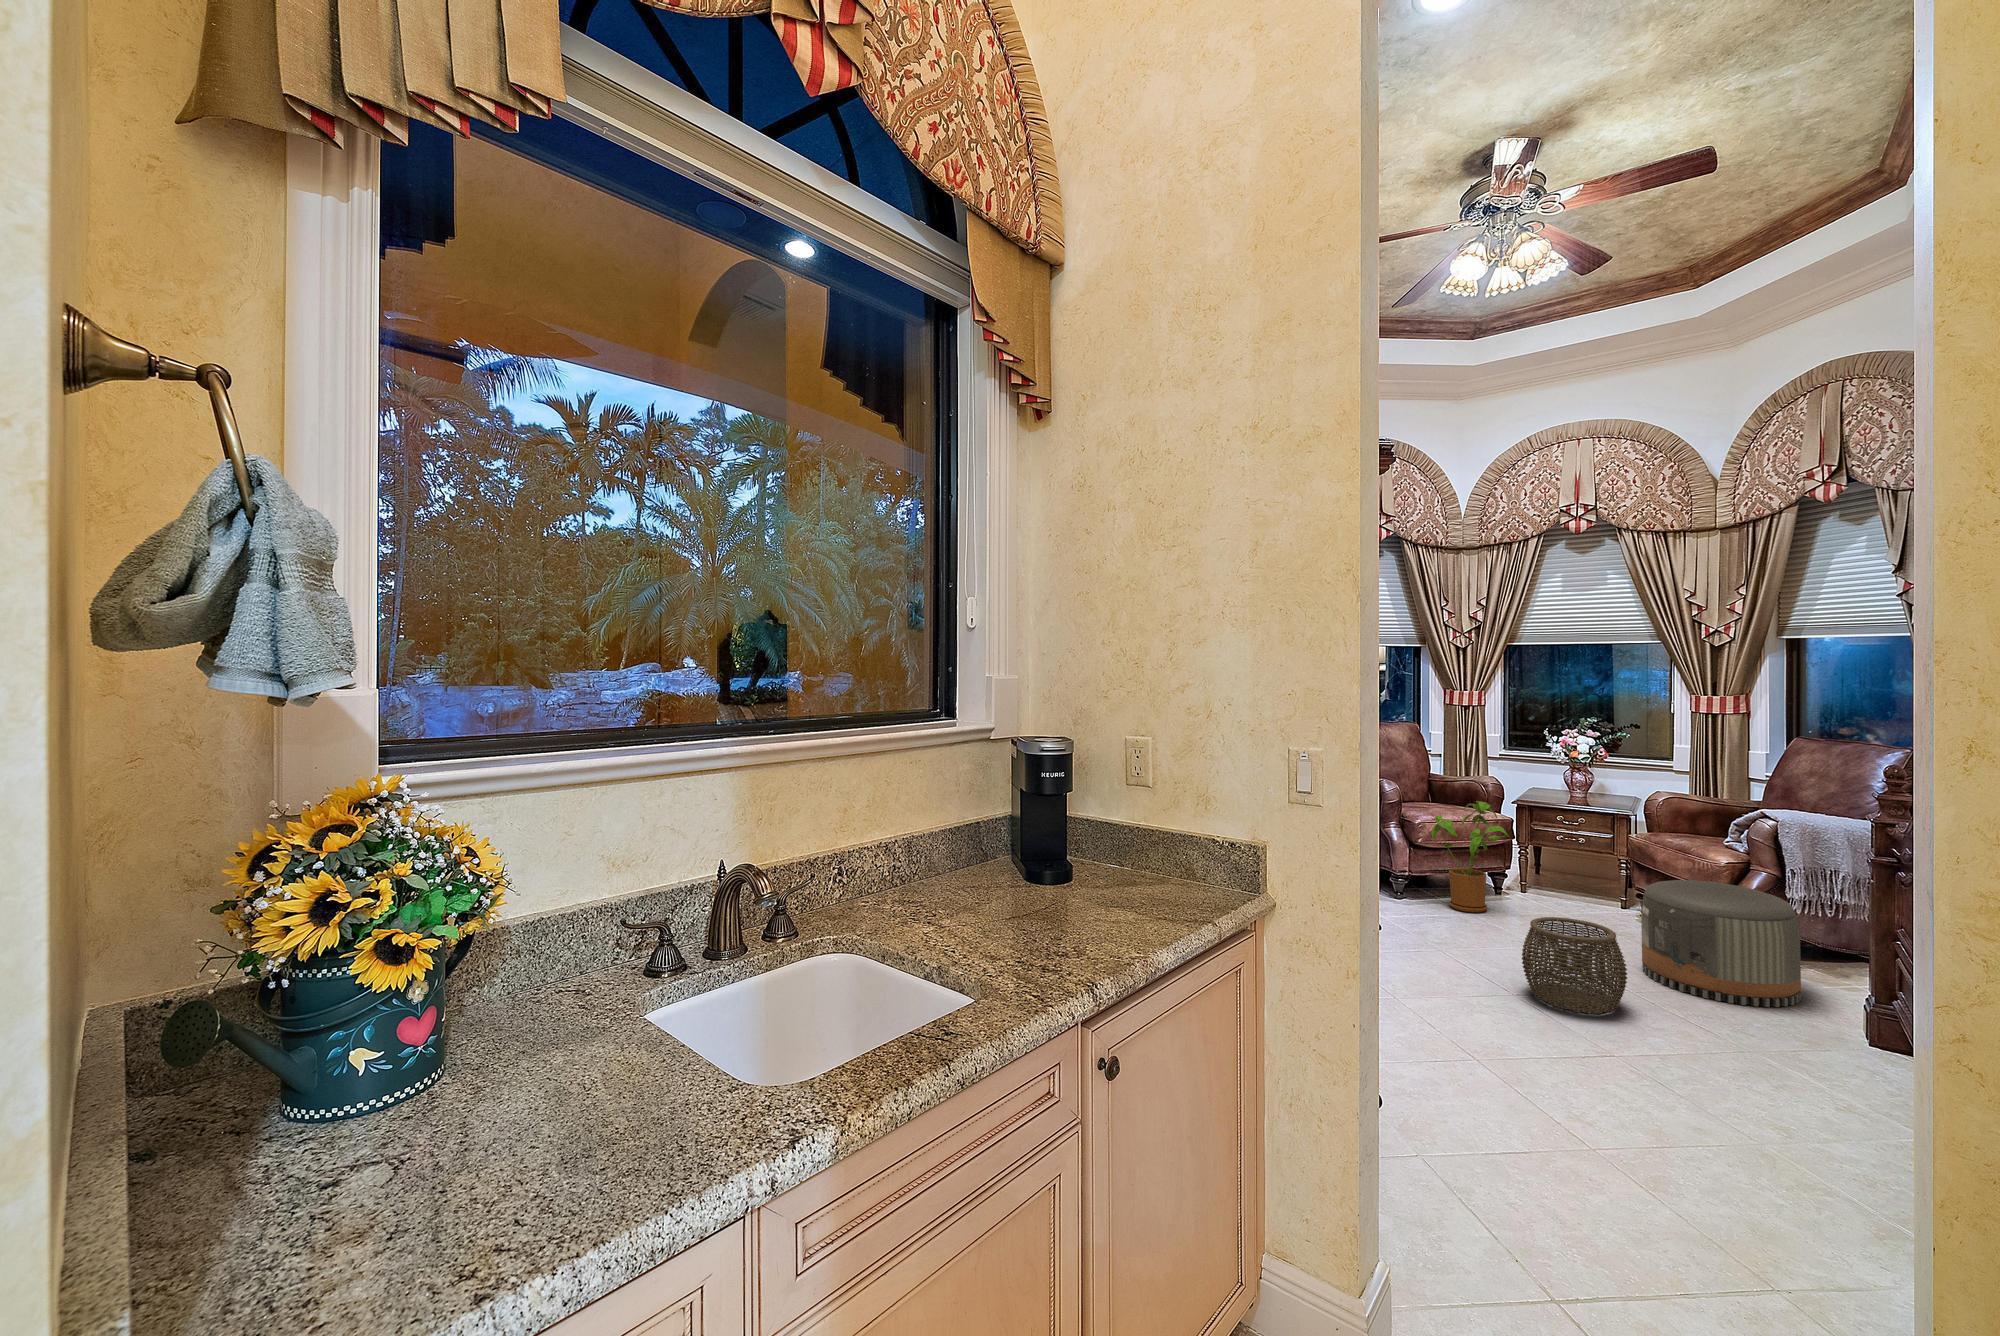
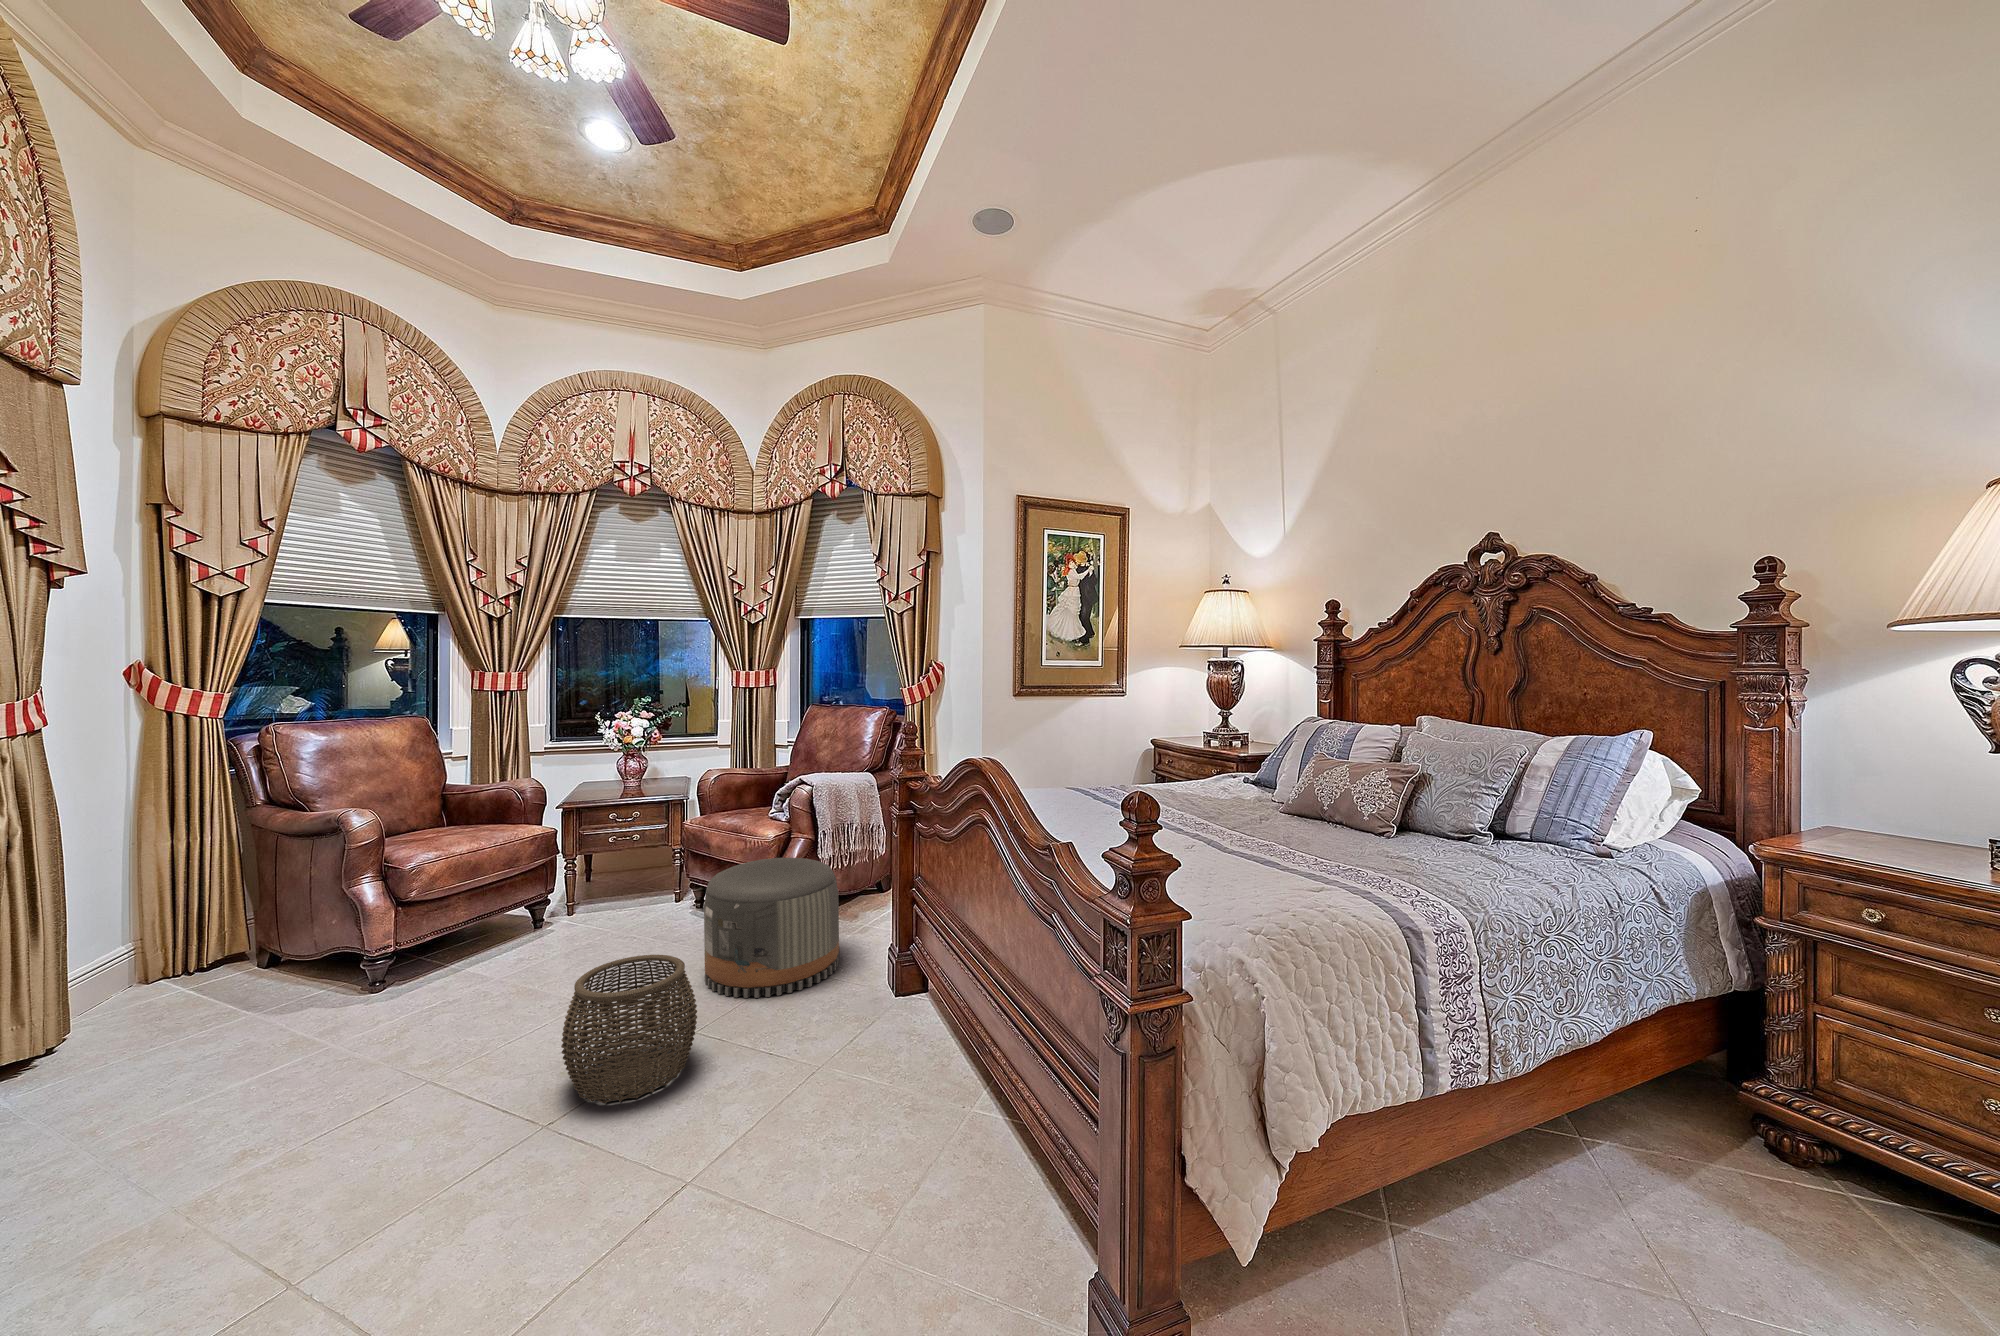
house plant: present [1431,801,1509,912] -> none [438,813,552,973]

